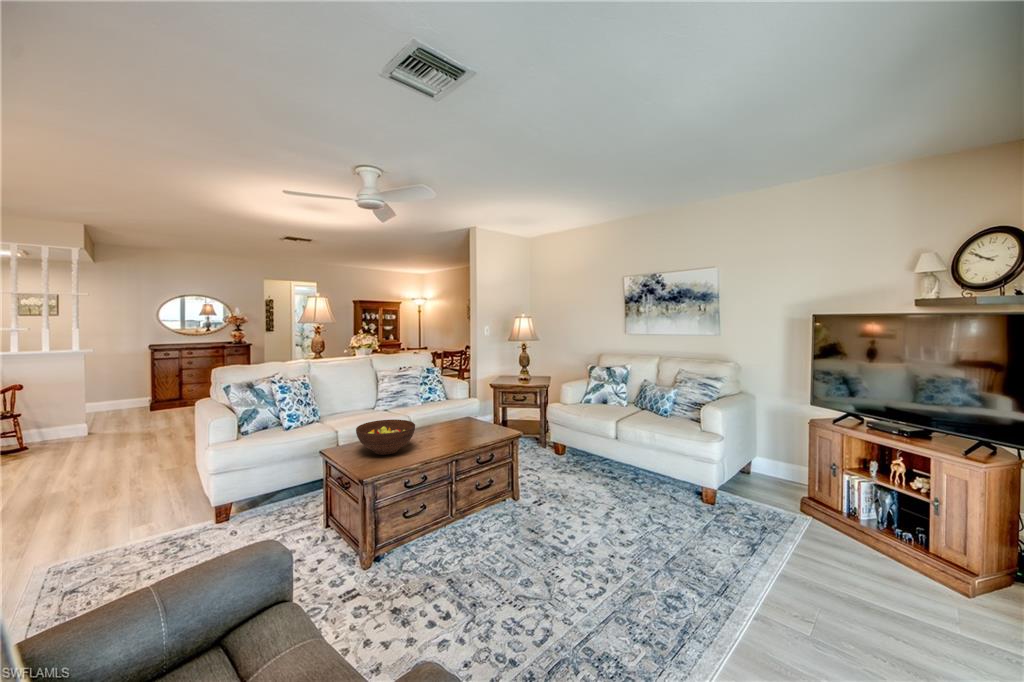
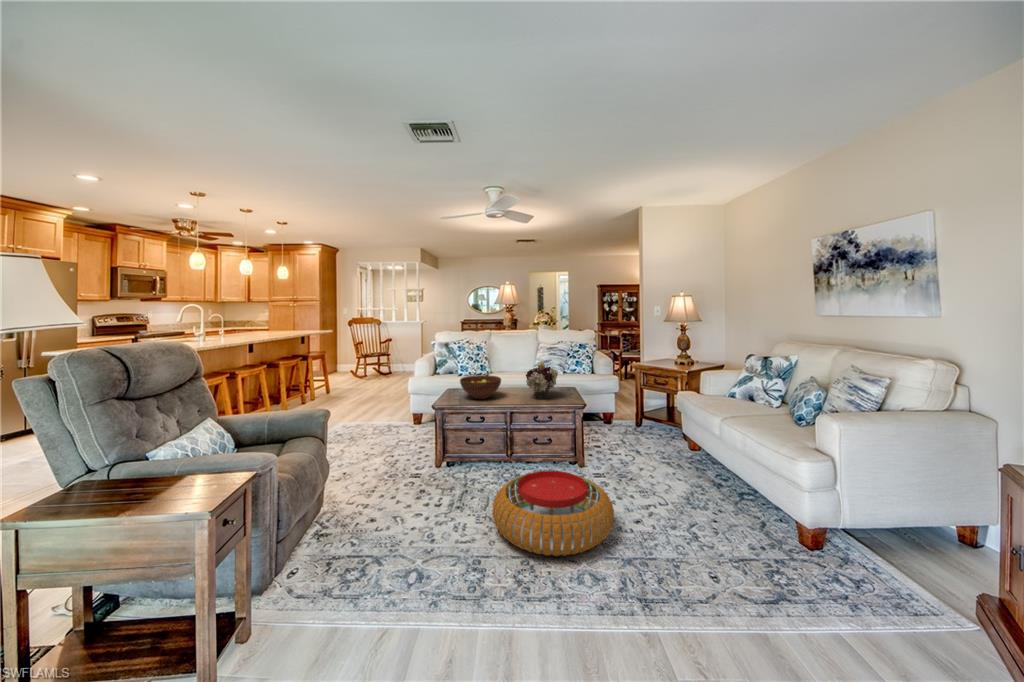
flower arrangement: none [435,392,479,439] -> present [526,361,558,399]
pouf: none [516,514,658,623] -> present [493,470,614,556]

